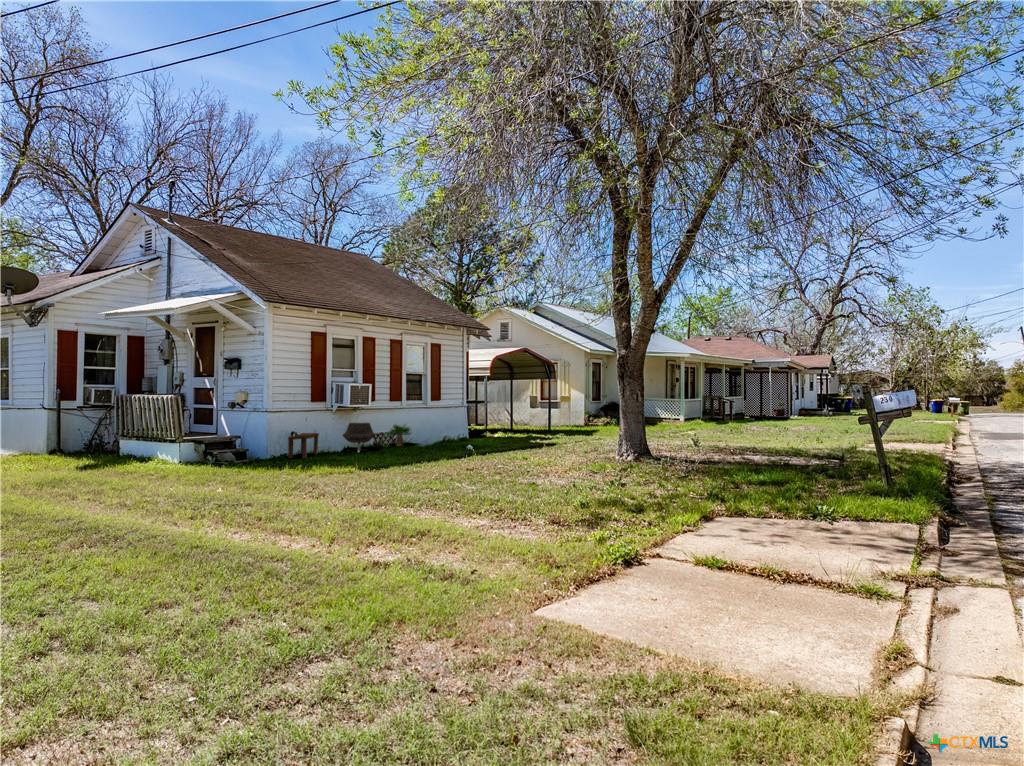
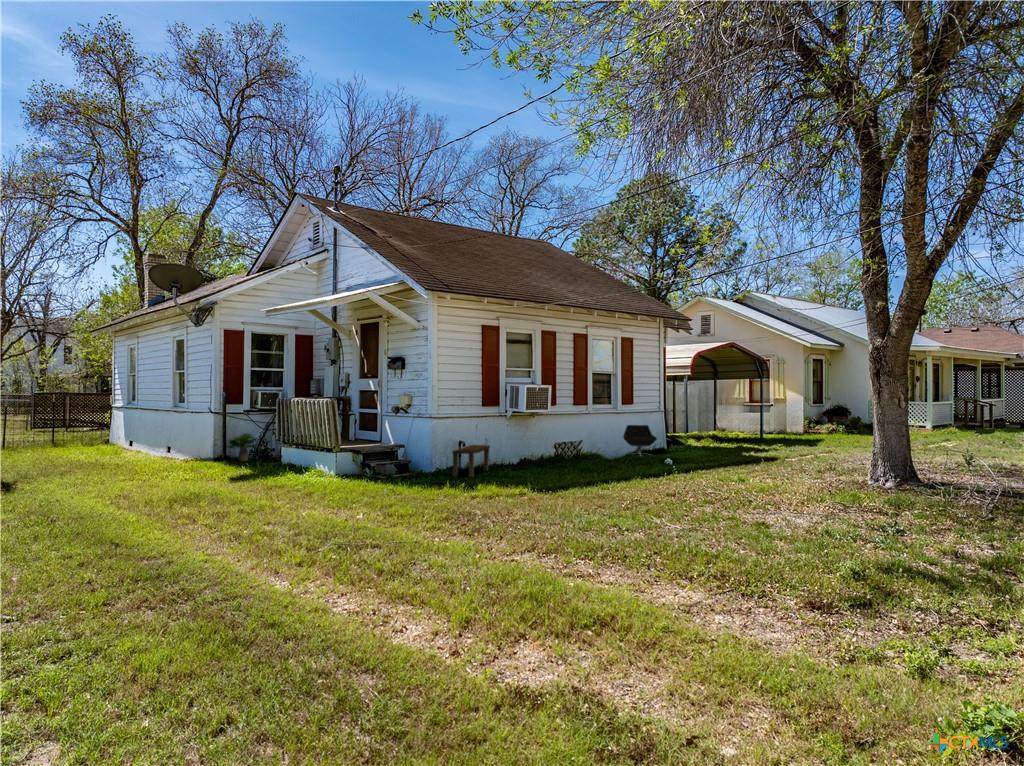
lounge chair: present [343,423,375,452] -> present [623,425,657,456]
potted plant: present [388,424,411,446] -> present [228,433,258,461]

